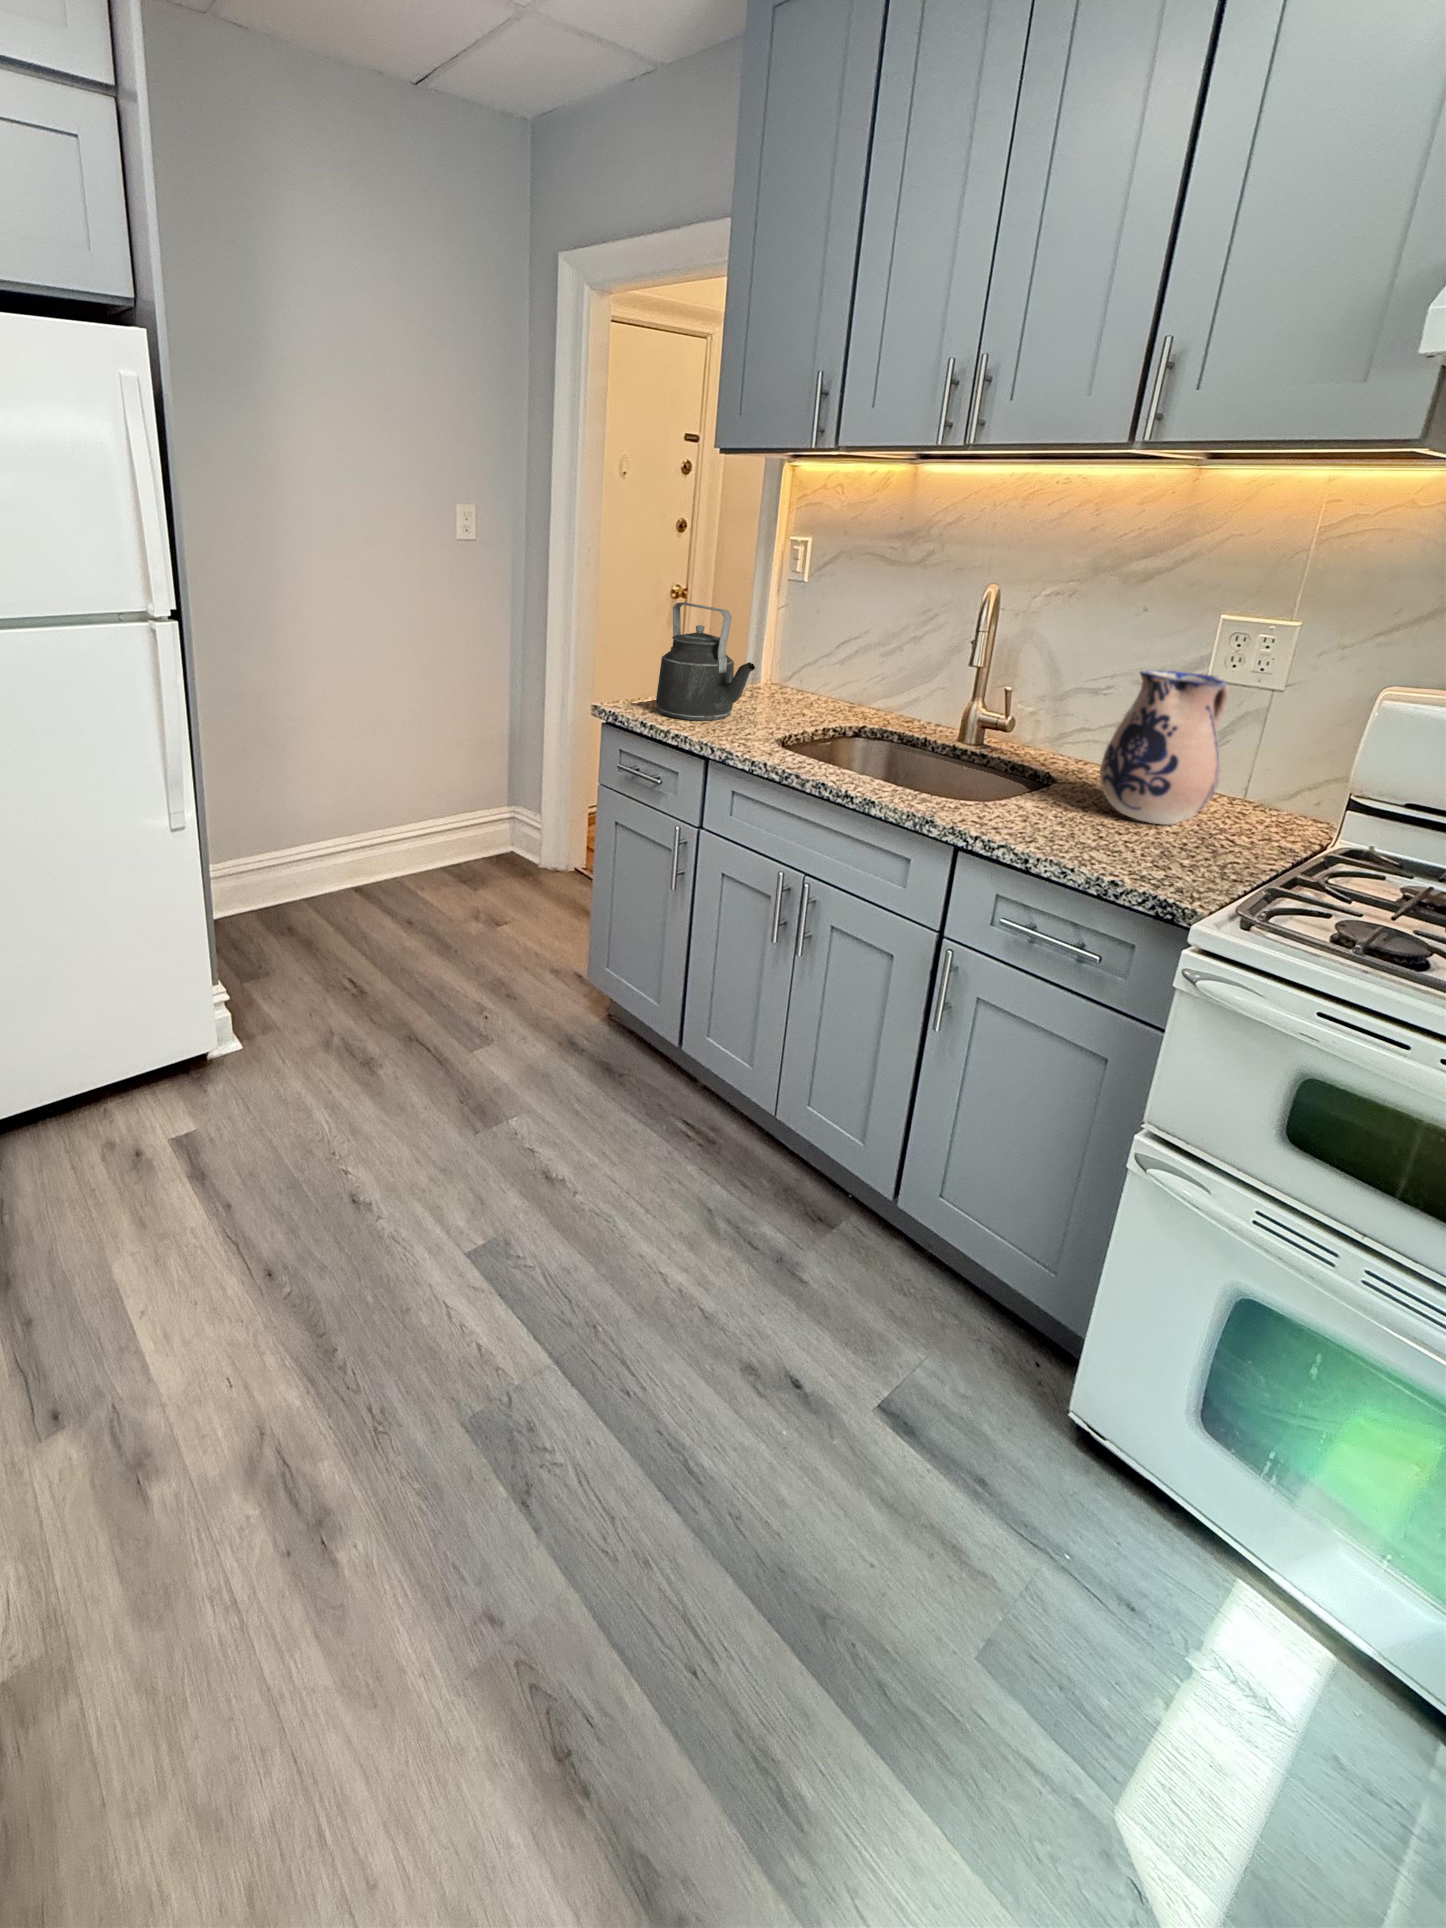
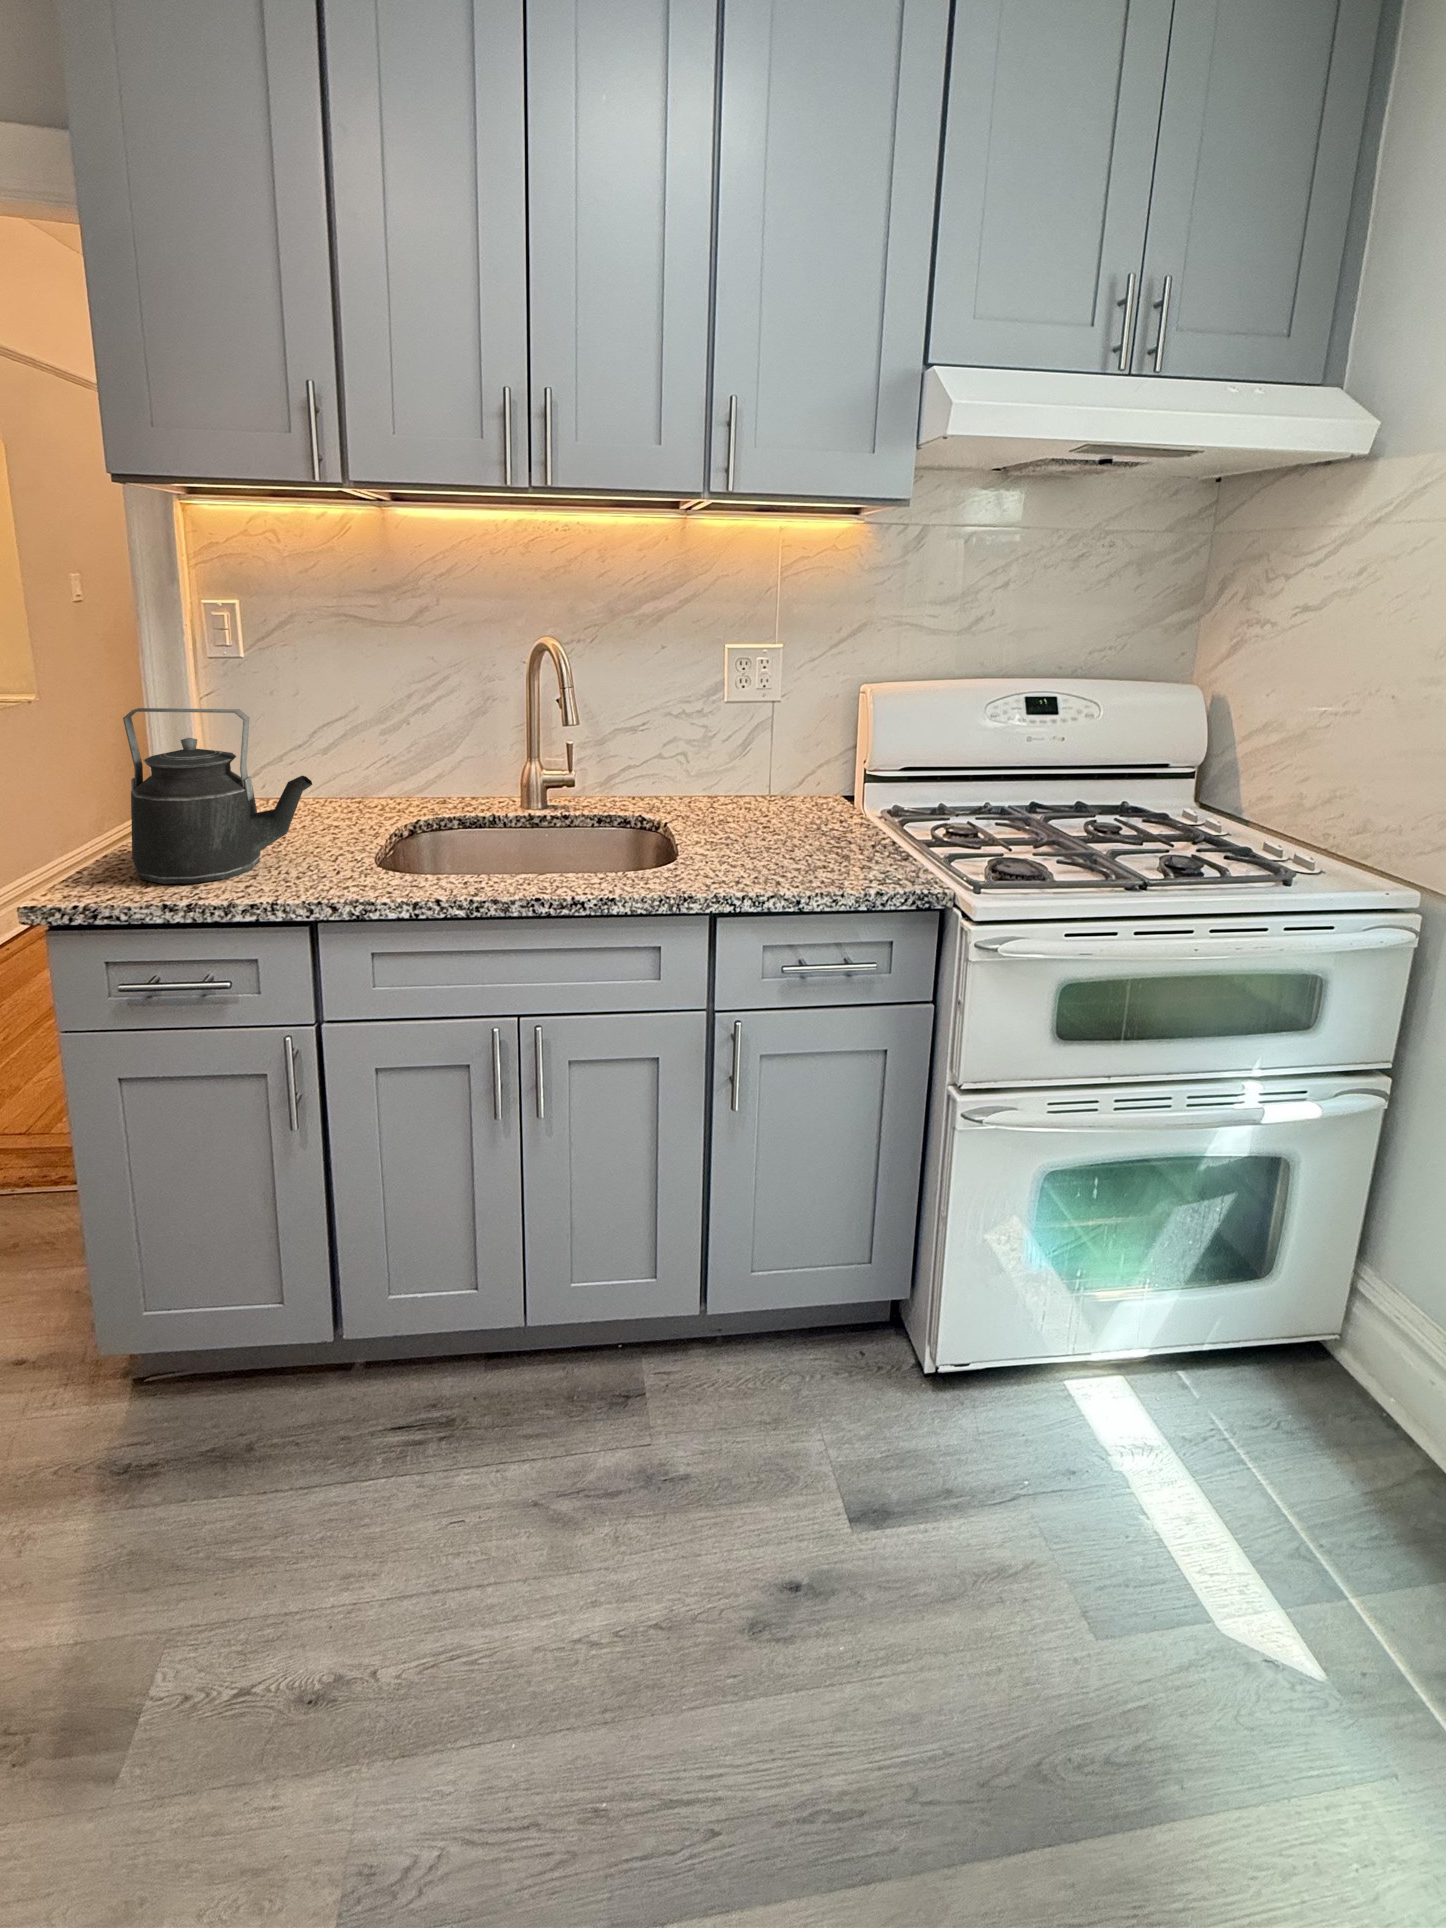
ceramic pitcher: present [1100,670,1228,825] -> none [733,699,825,837]

